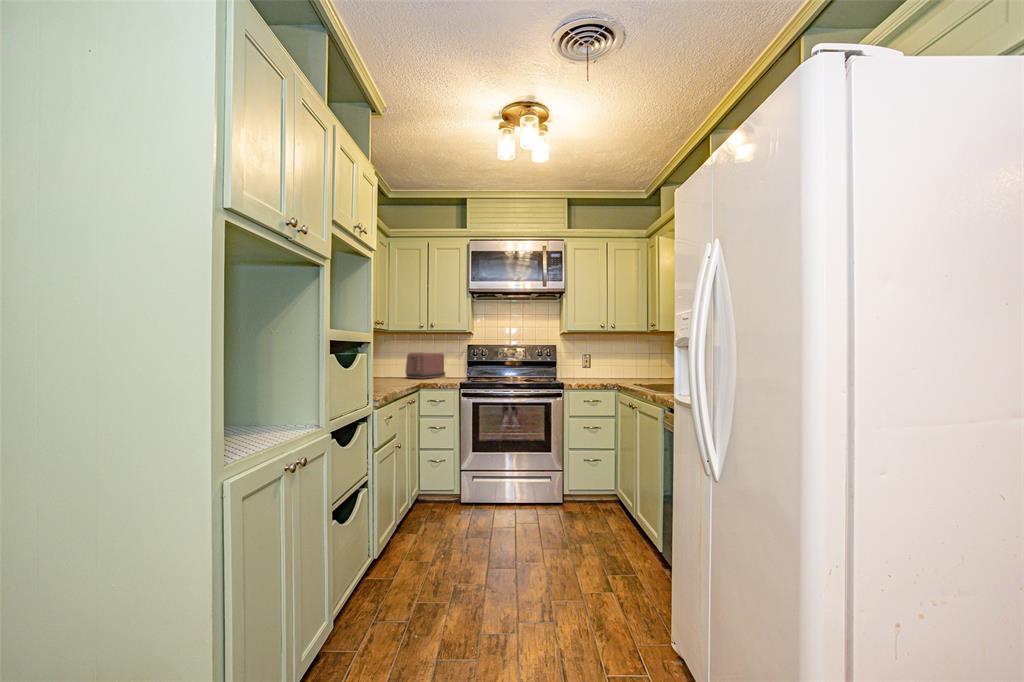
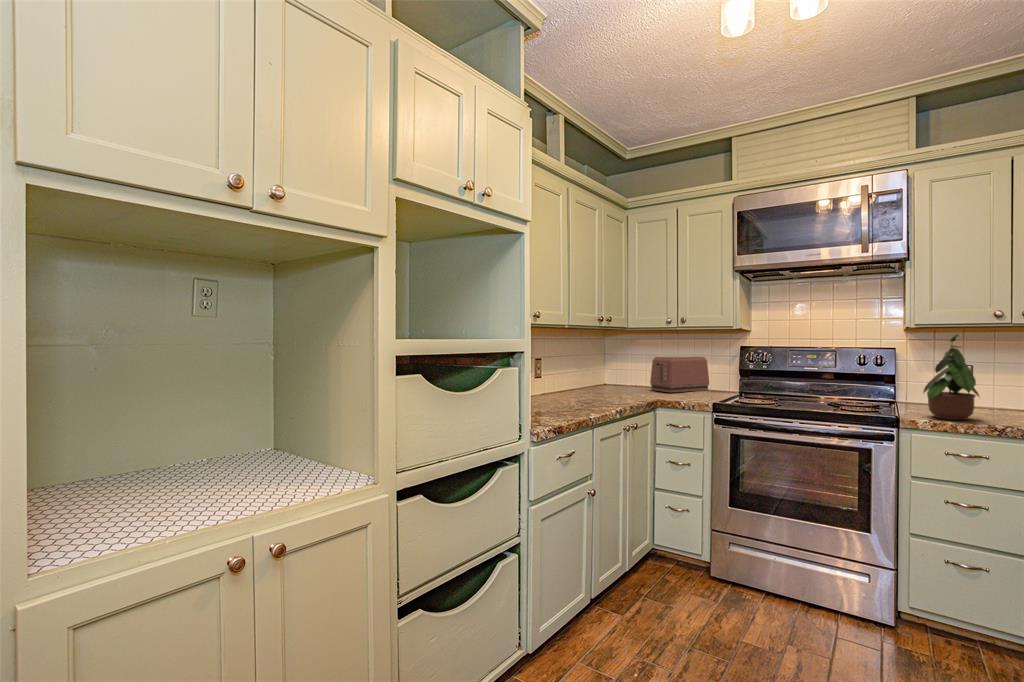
potted plant: none [571,336,599,383] -> present [923,335,979,420]

